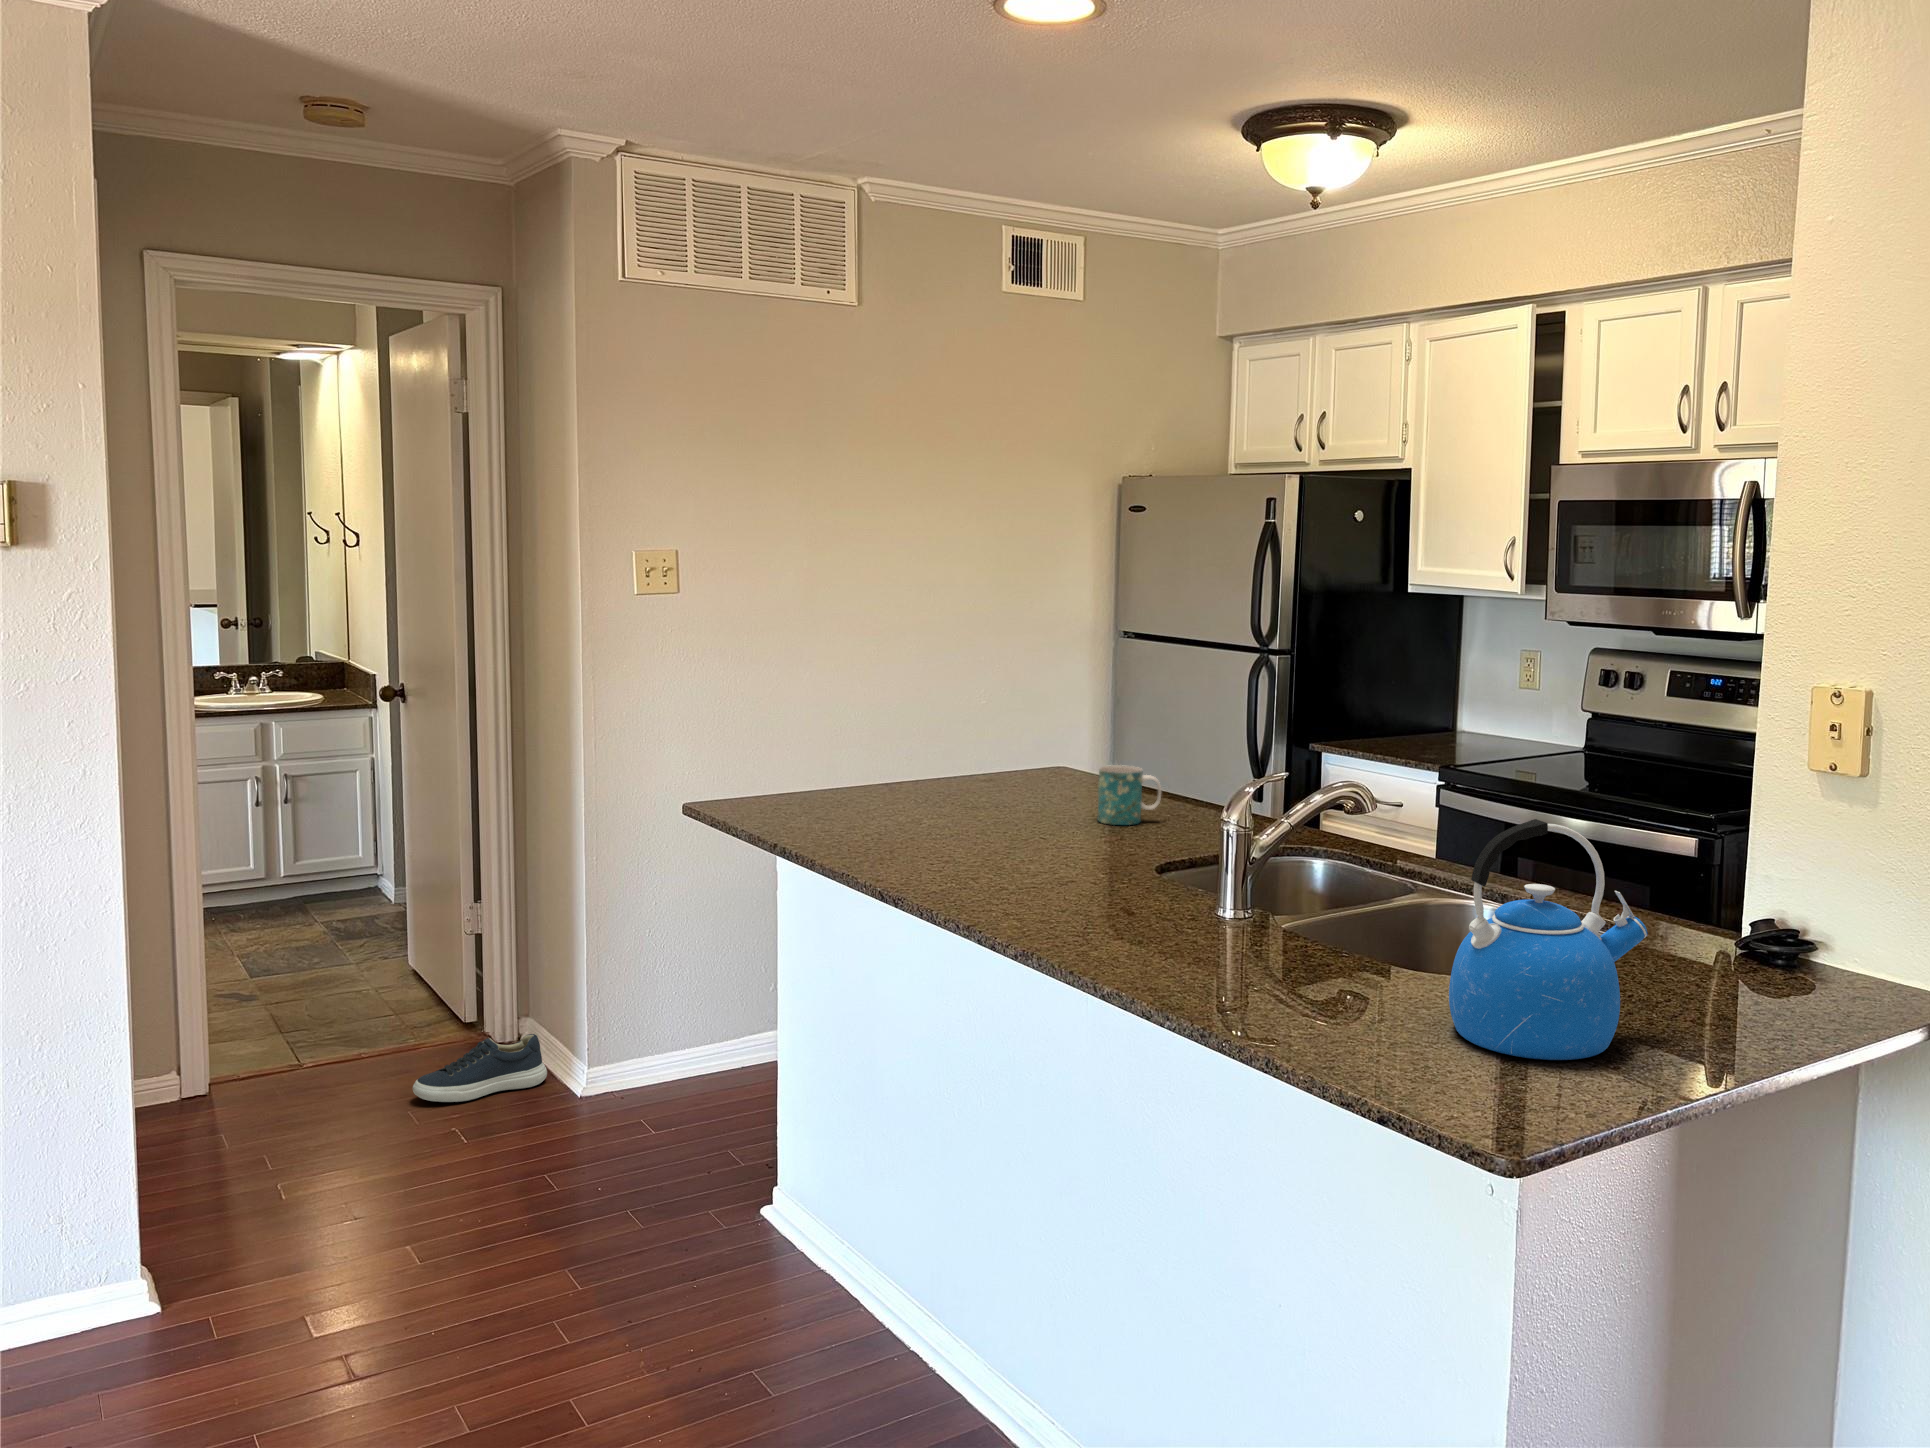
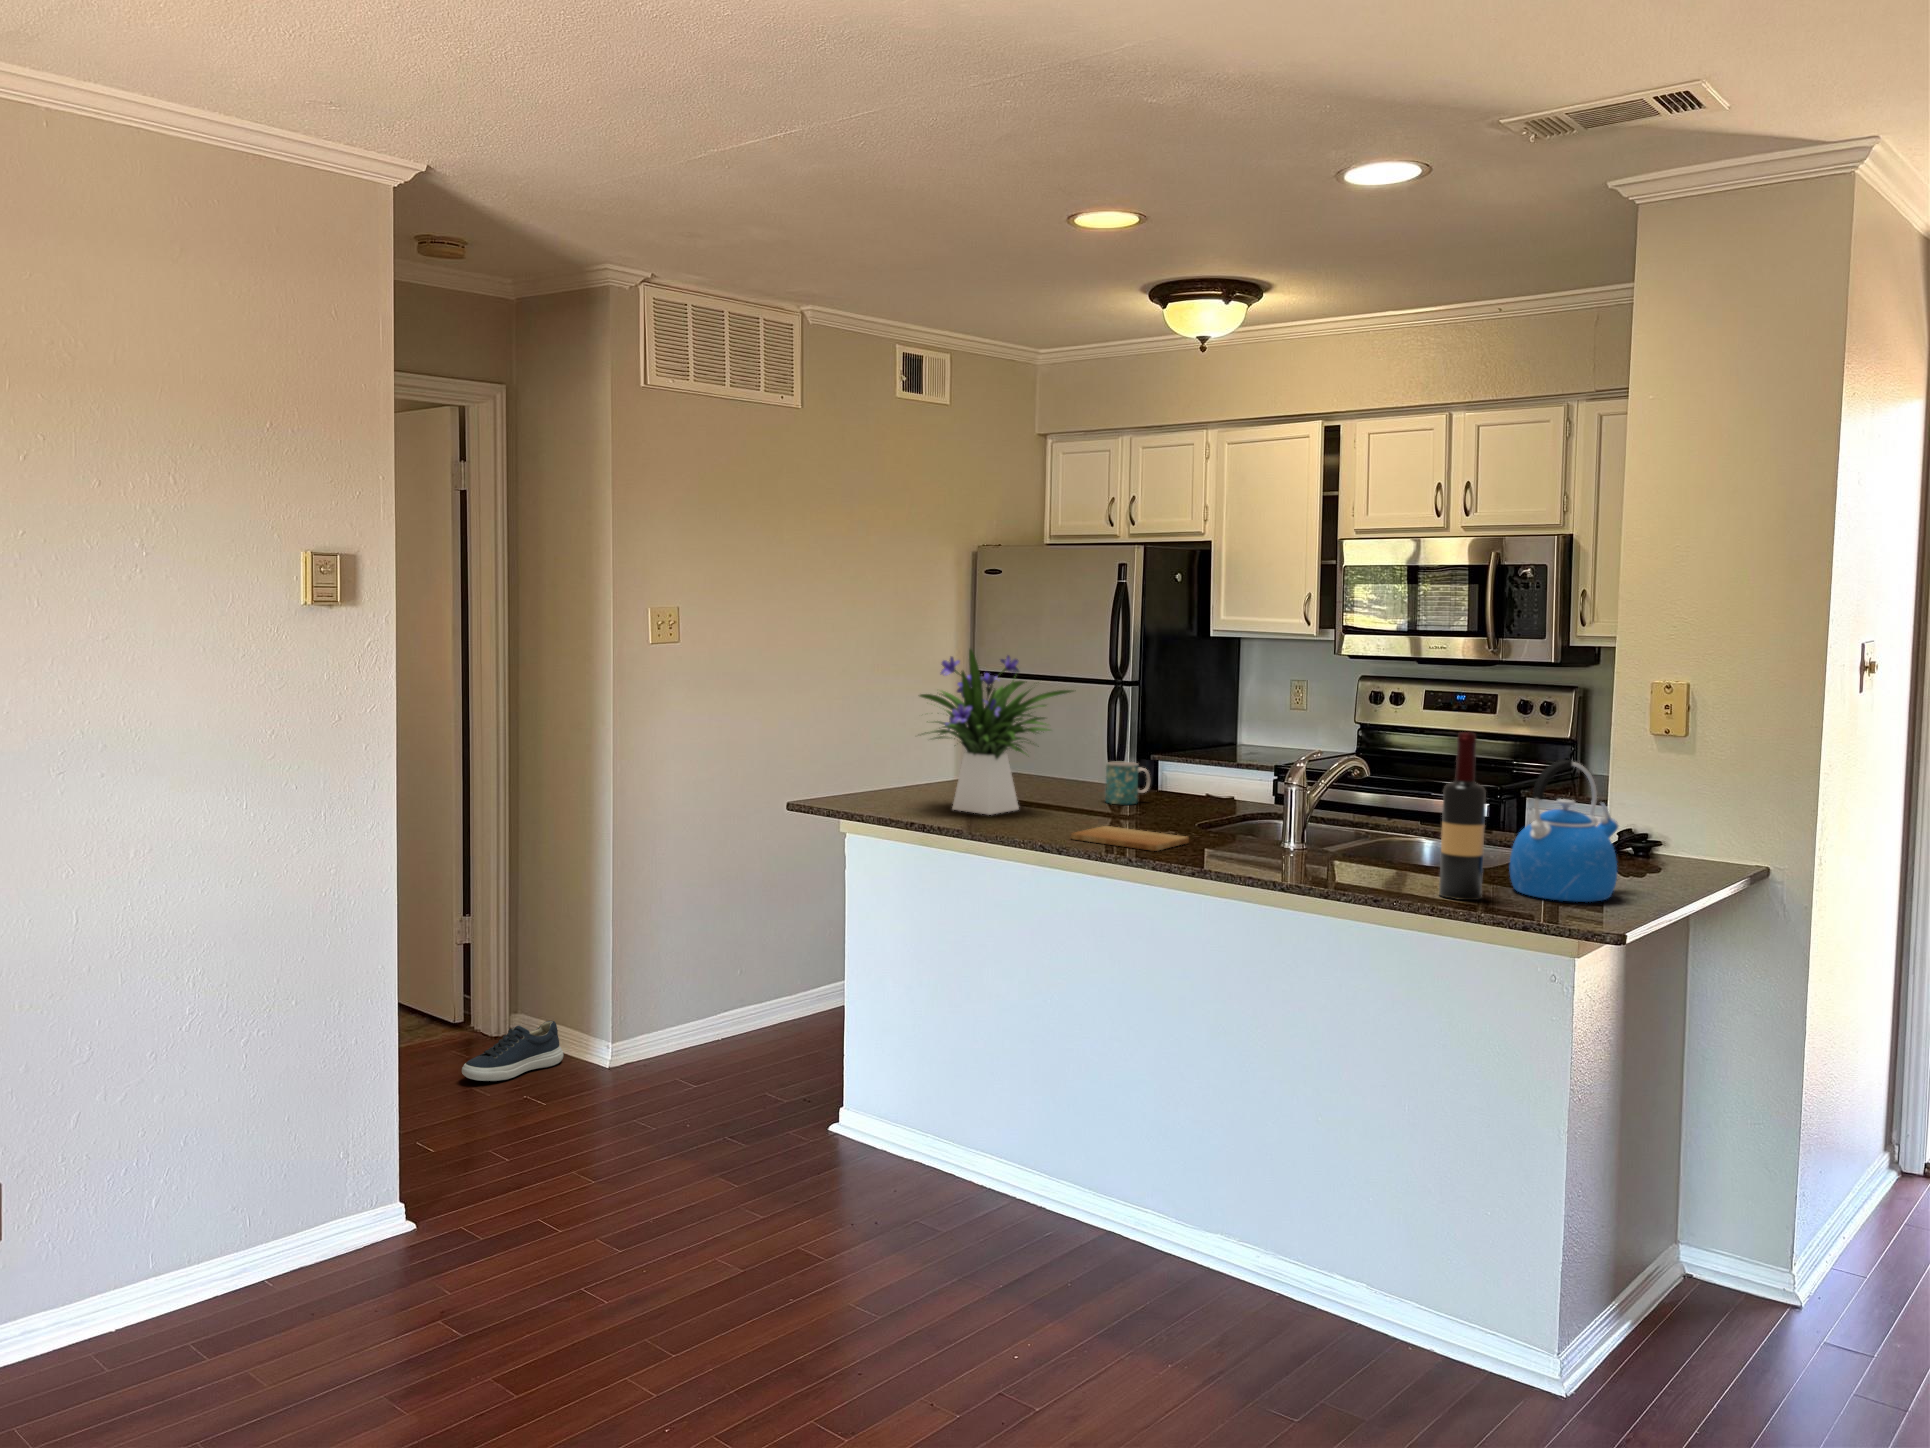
flower arrangement: none [801,611,1012,834] -> present [920,649,1073,815]
wine bottle: none [1311,770,1384,1042] -> present [1439,732,1486,900]
cutting board: none [930,863,1087,910] -> present [1070,826,1189,851]

